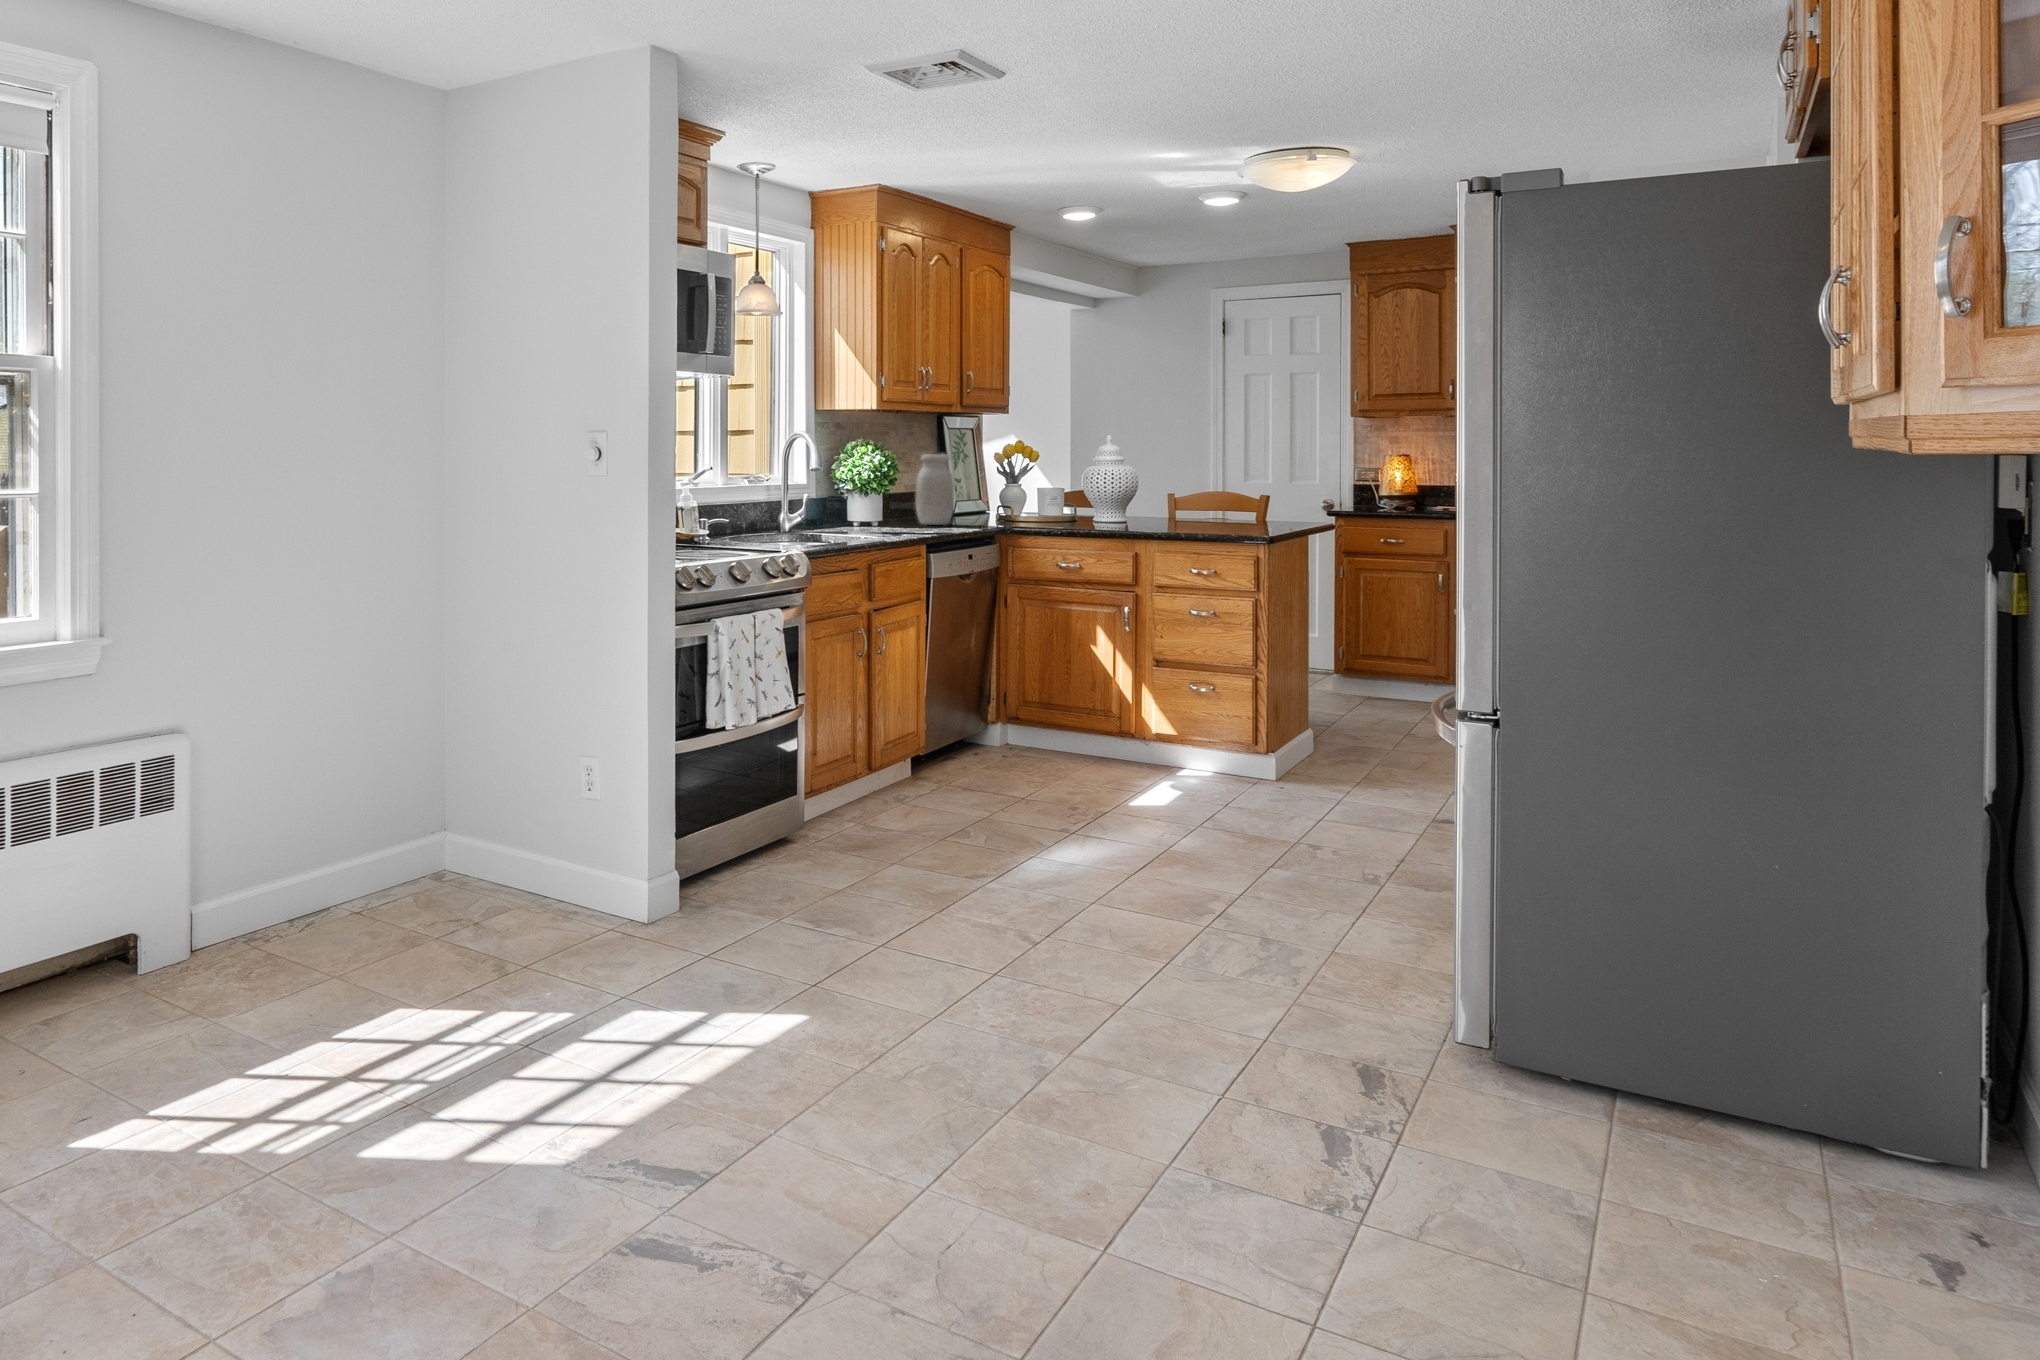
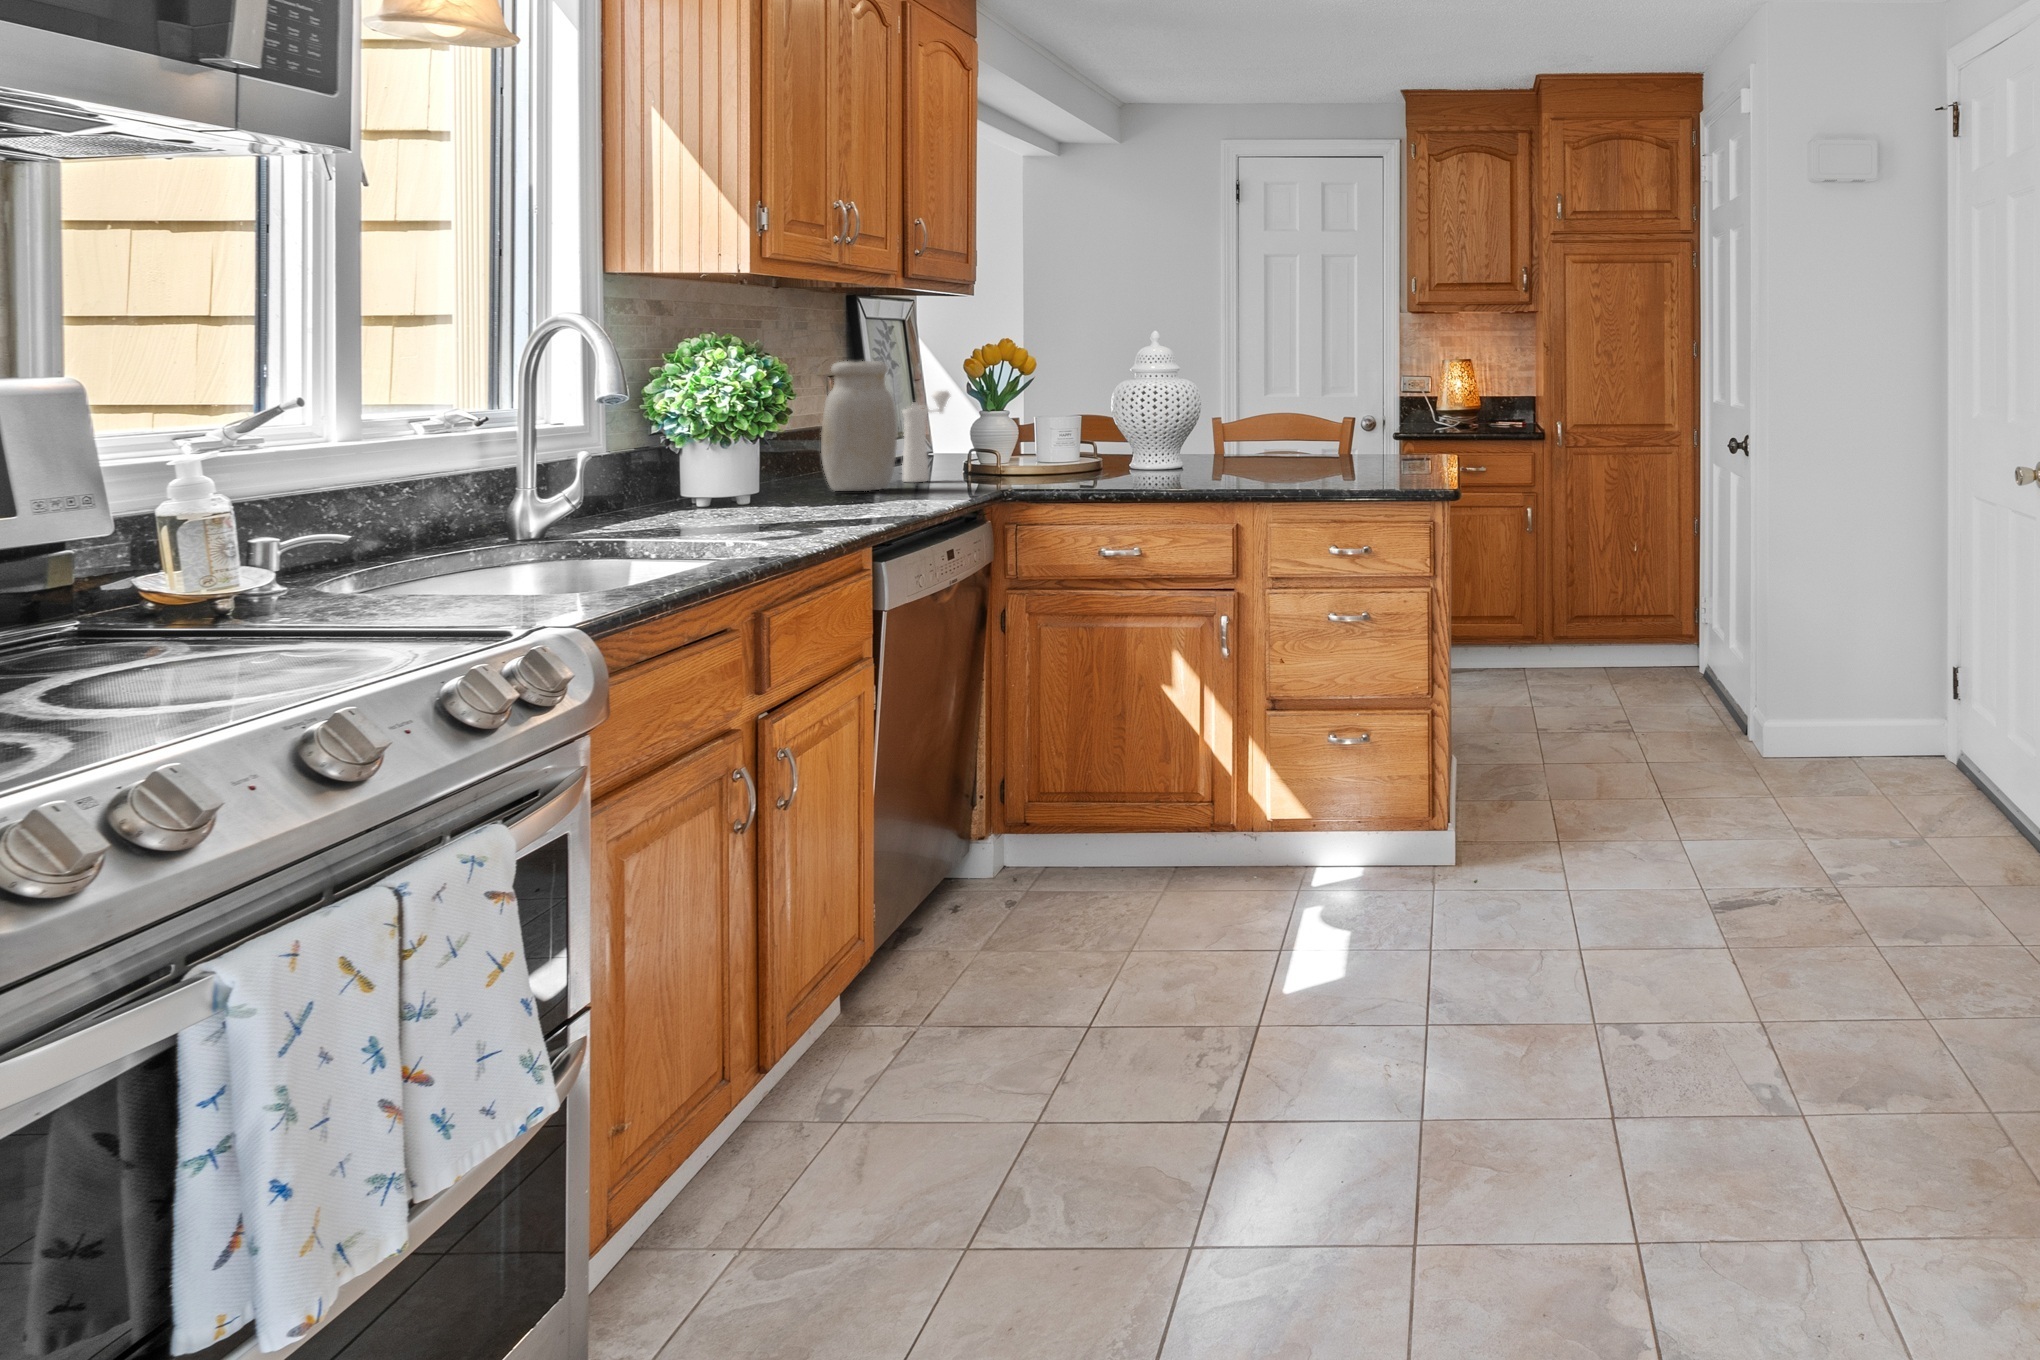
pepper mill: none [960,471,988,523] -> present [902,391,950,482]

